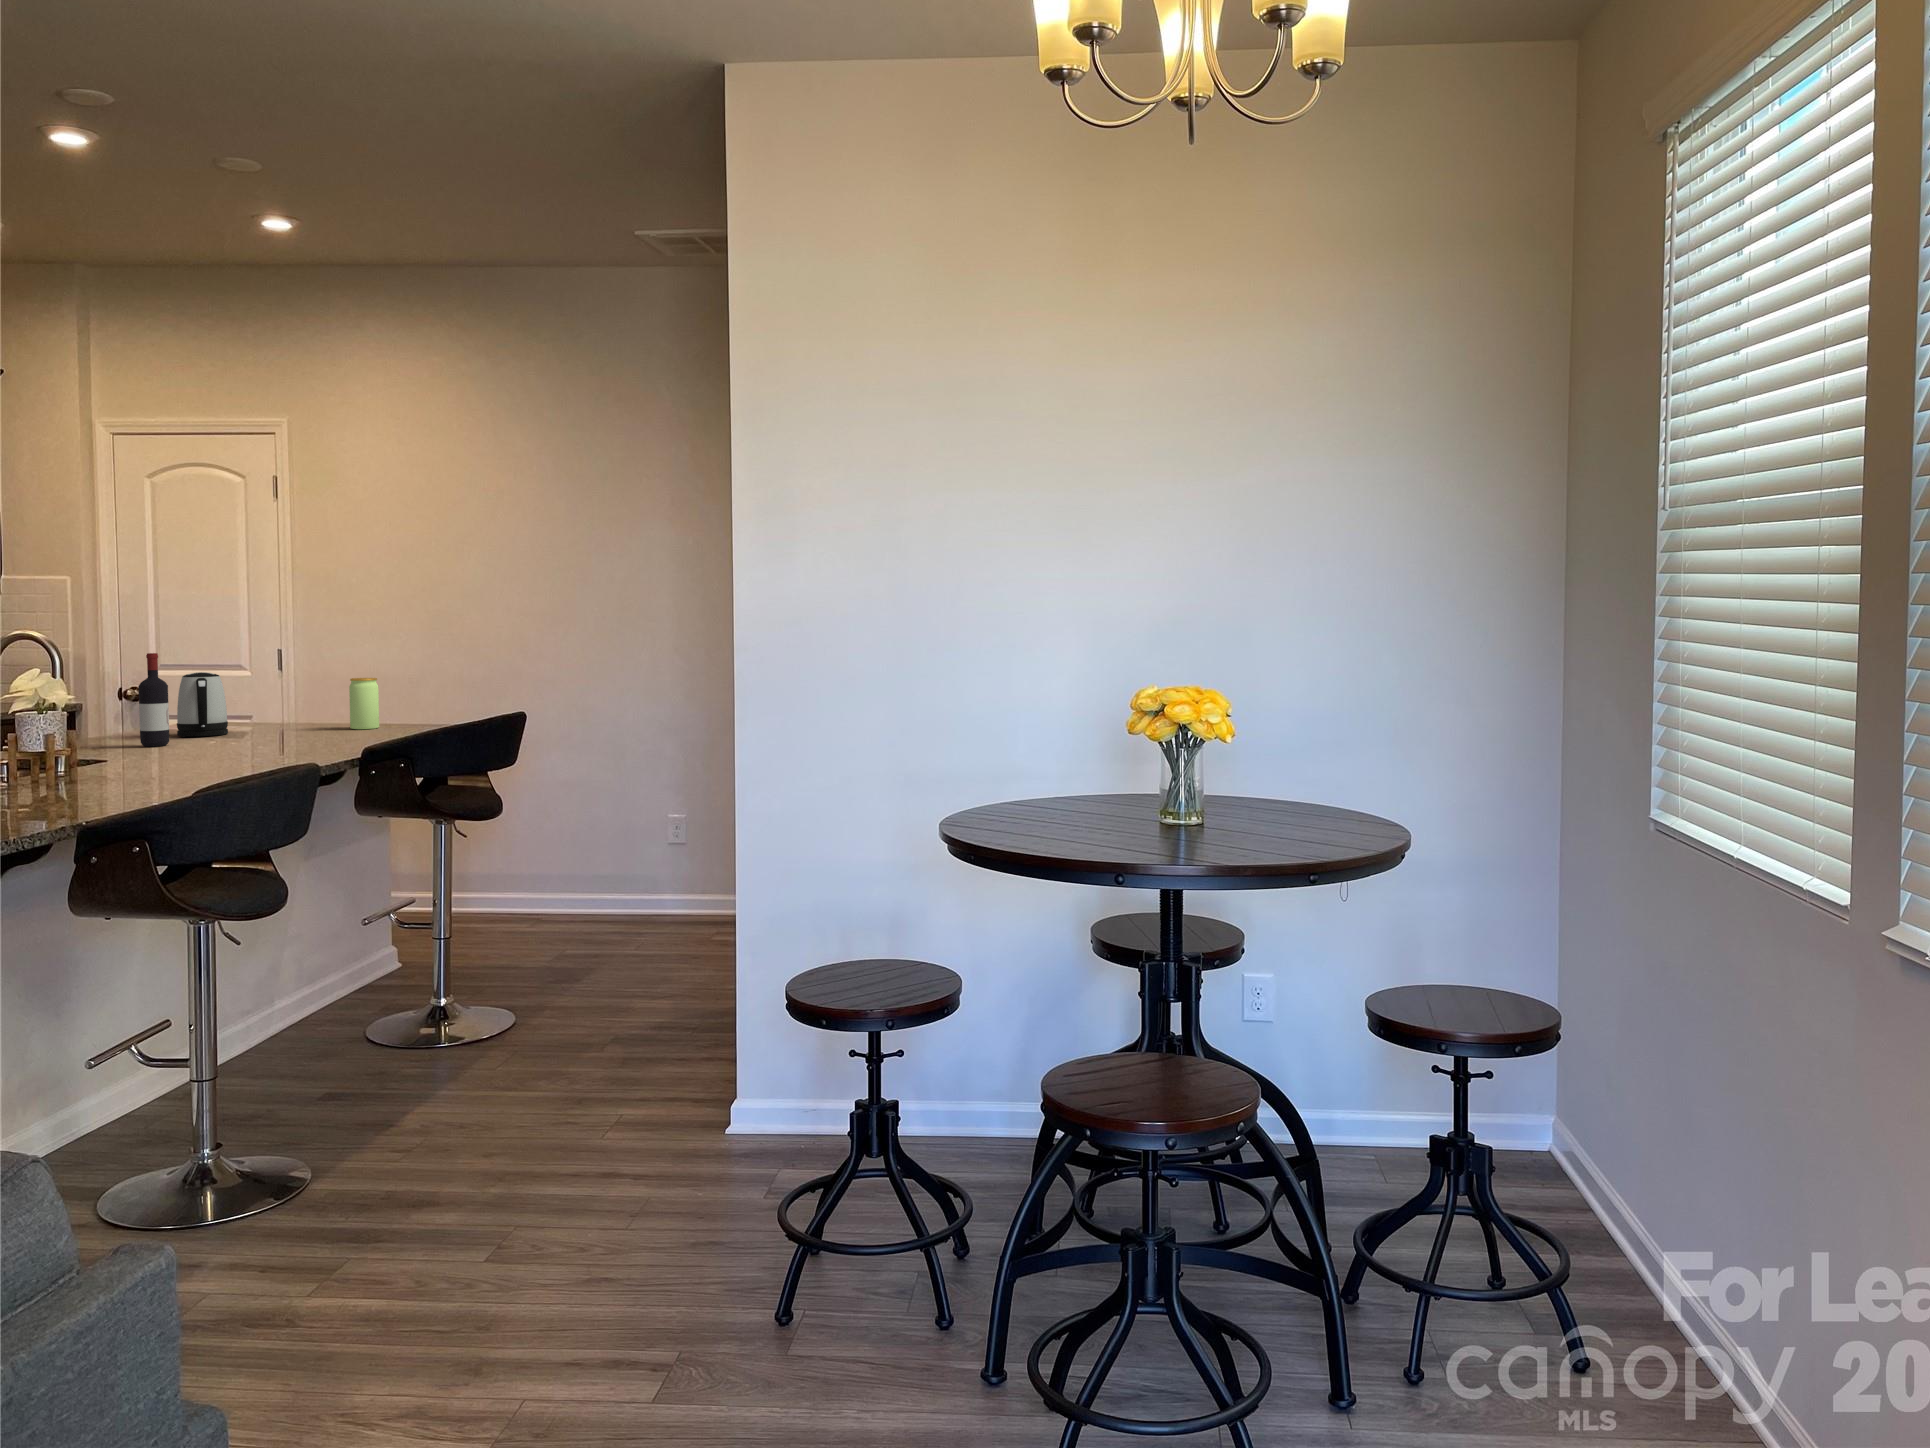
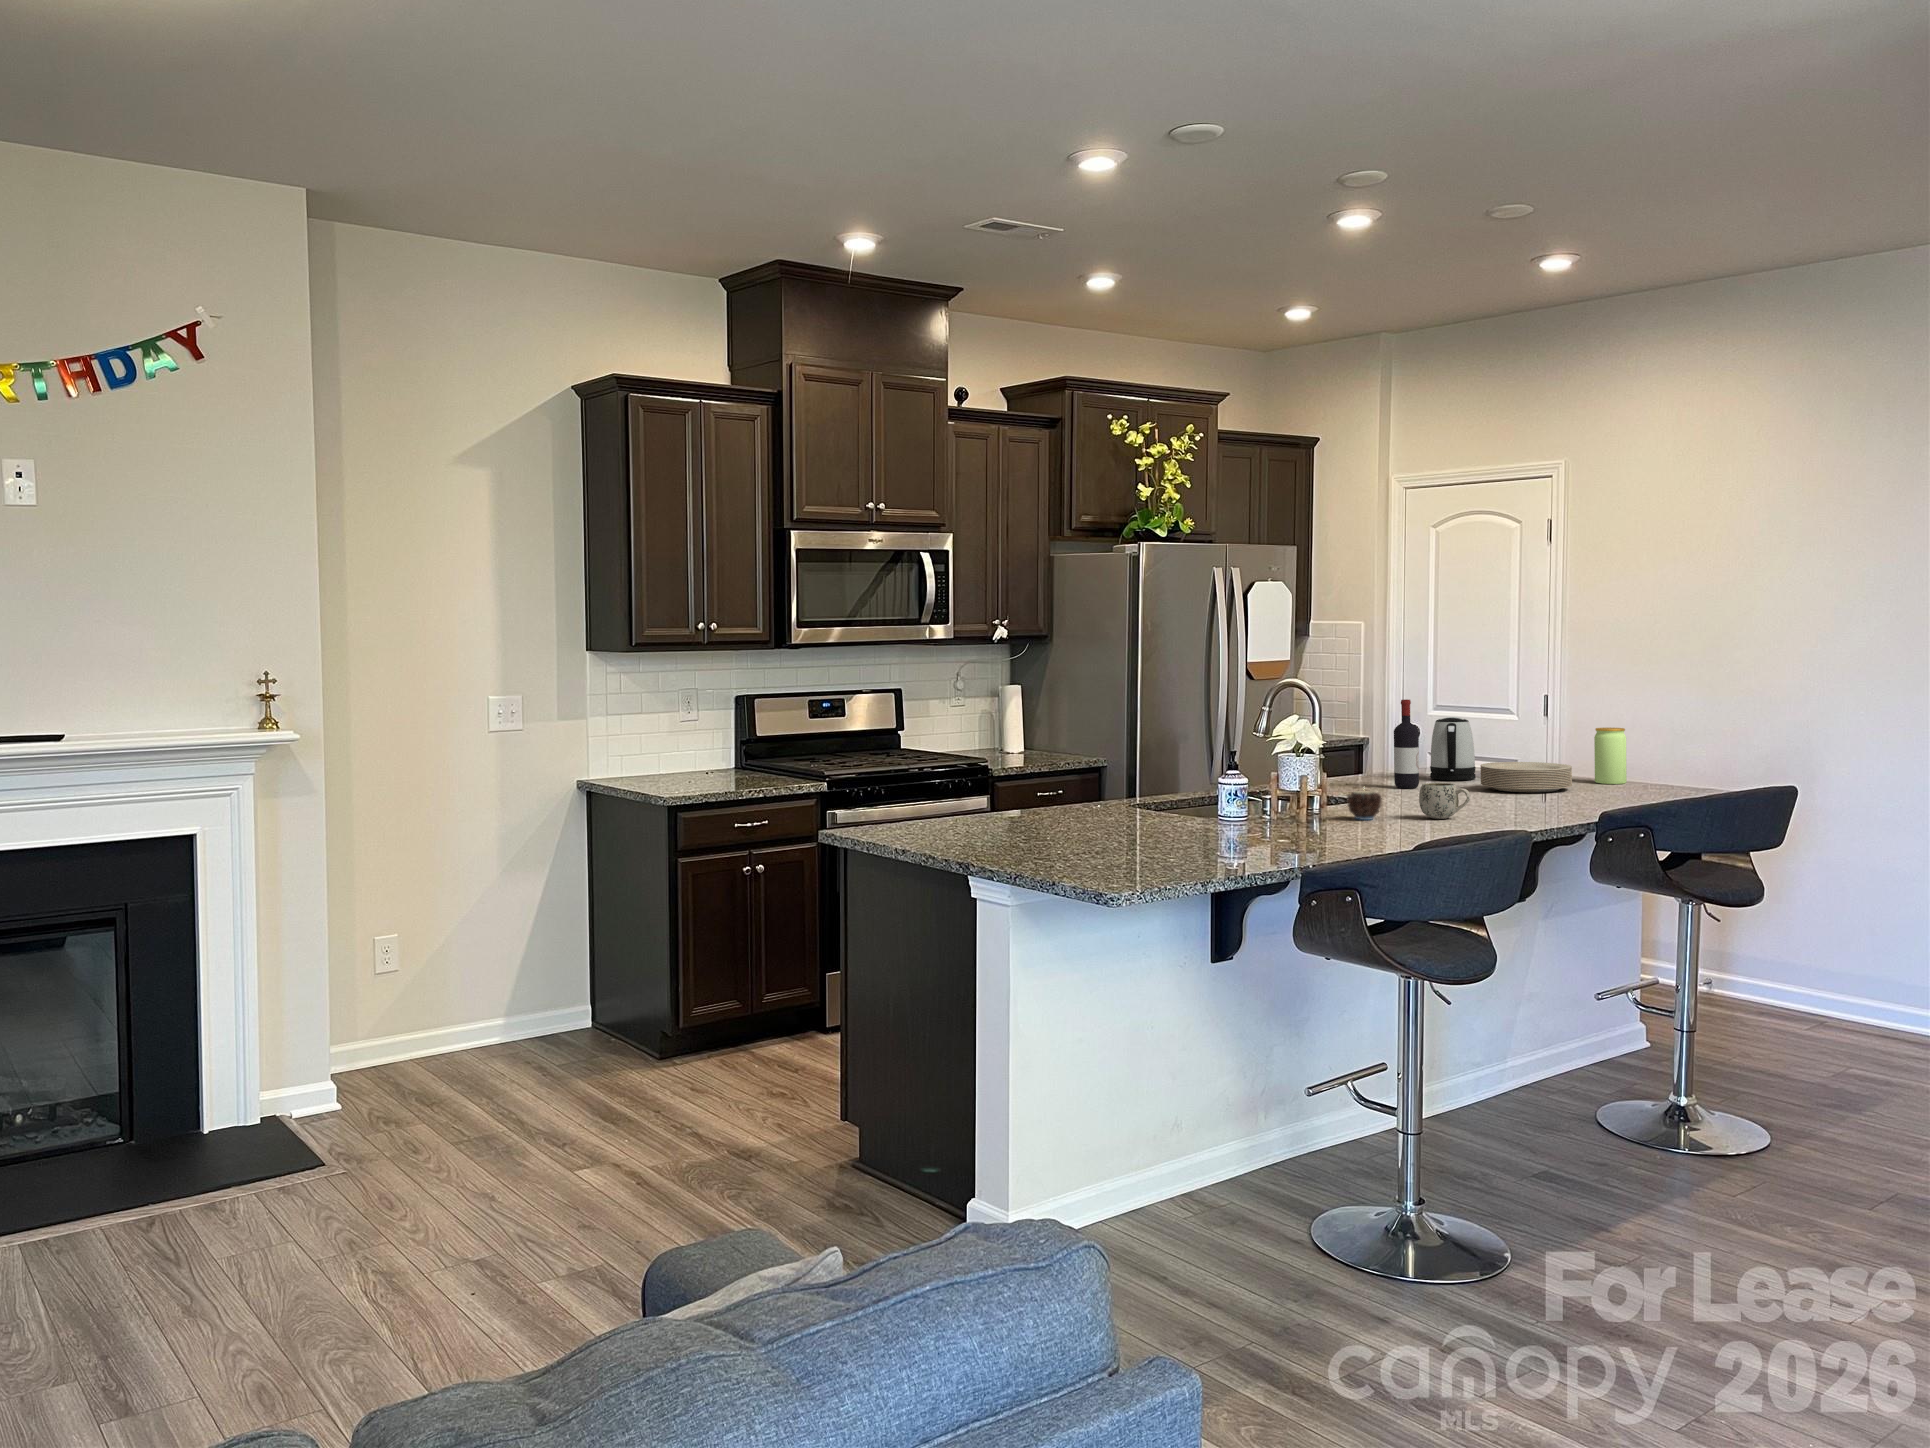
plate: none [239,712,333,741] -> present [1480,762,1572,793]
mug: none [189,732,246,769] -> present [1419,783,1470,819]
candle: none [103,741,146,777] -> present [1347,790,1382,820]

